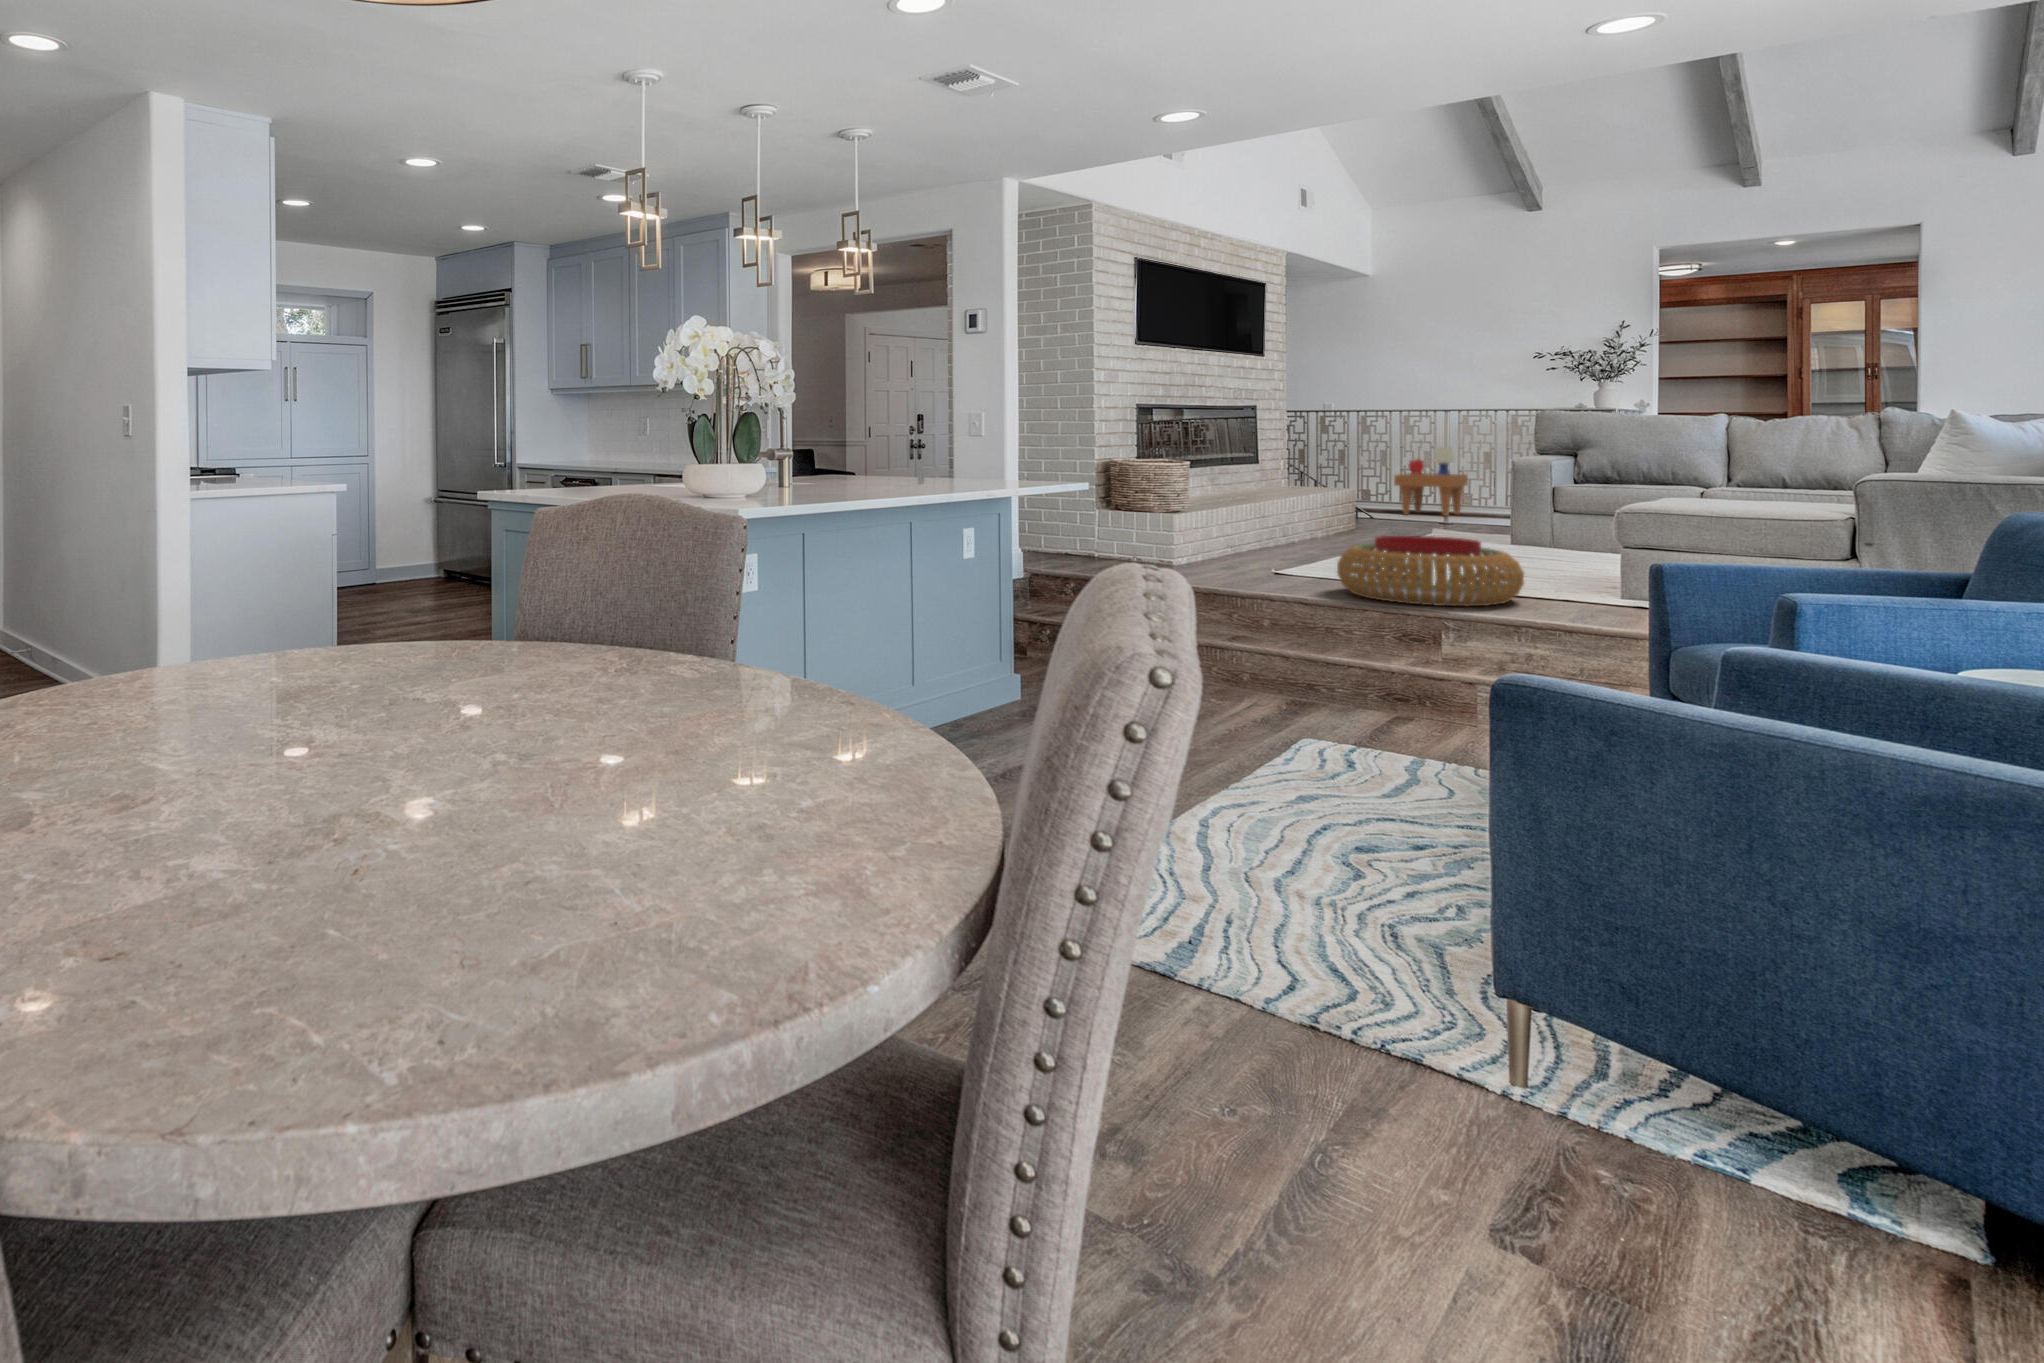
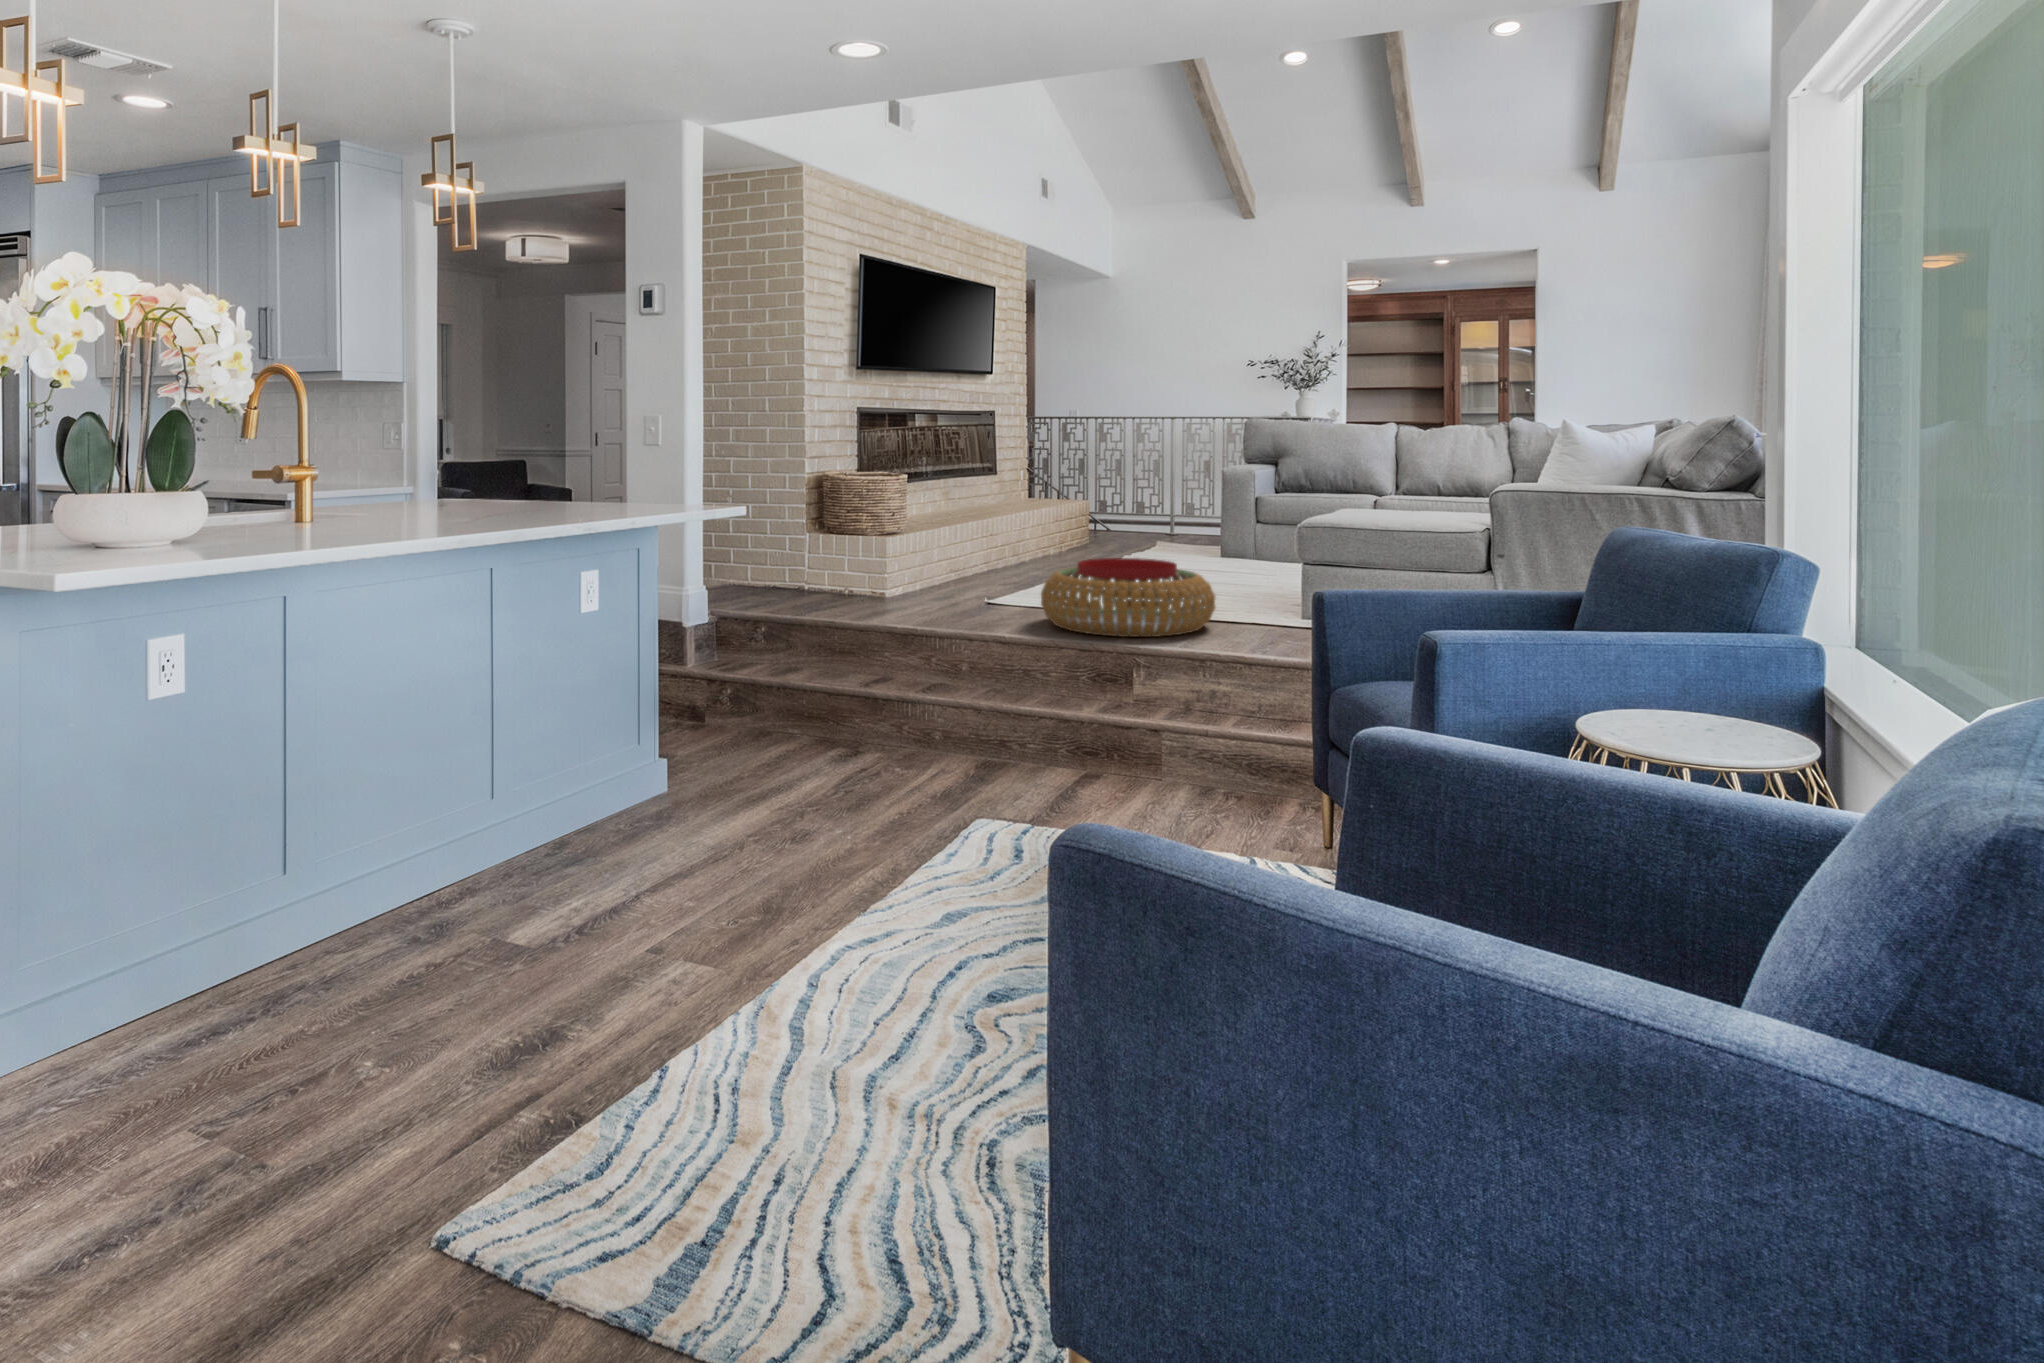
side table: present [1394,447,1468,516] -> none [1126,454,1190,525]

